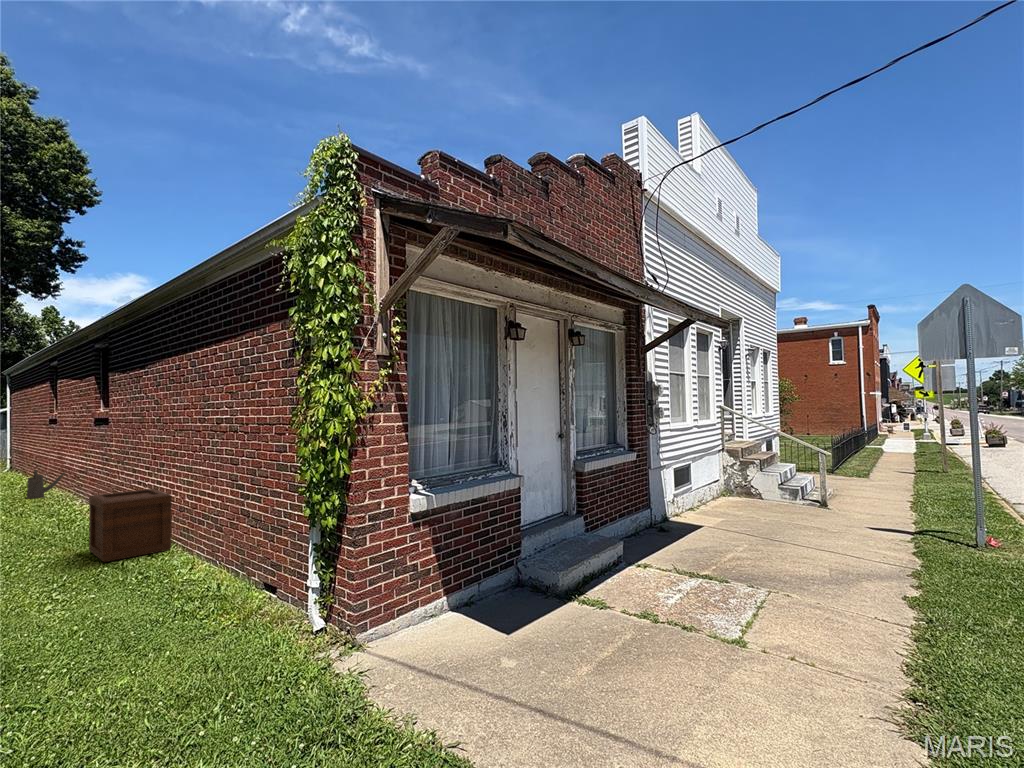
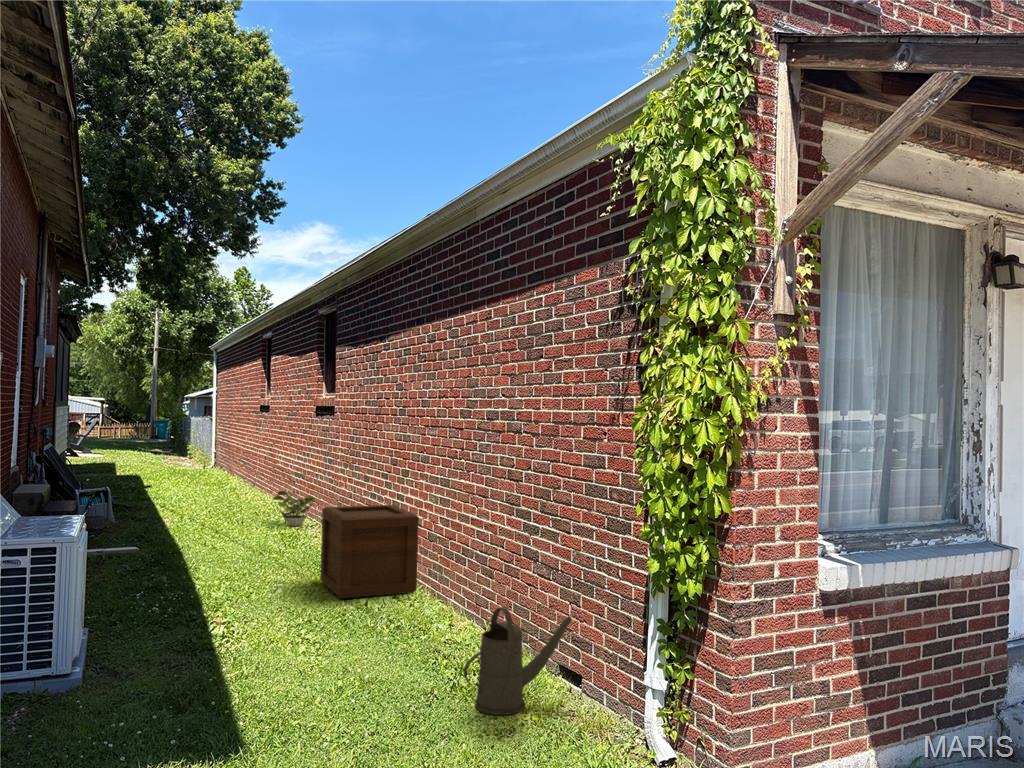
watering can: present [26,470,65,499] -> present [463,607,572,715]
potted plant: none [54,486,95,513] -> present [273,491,315,526]

